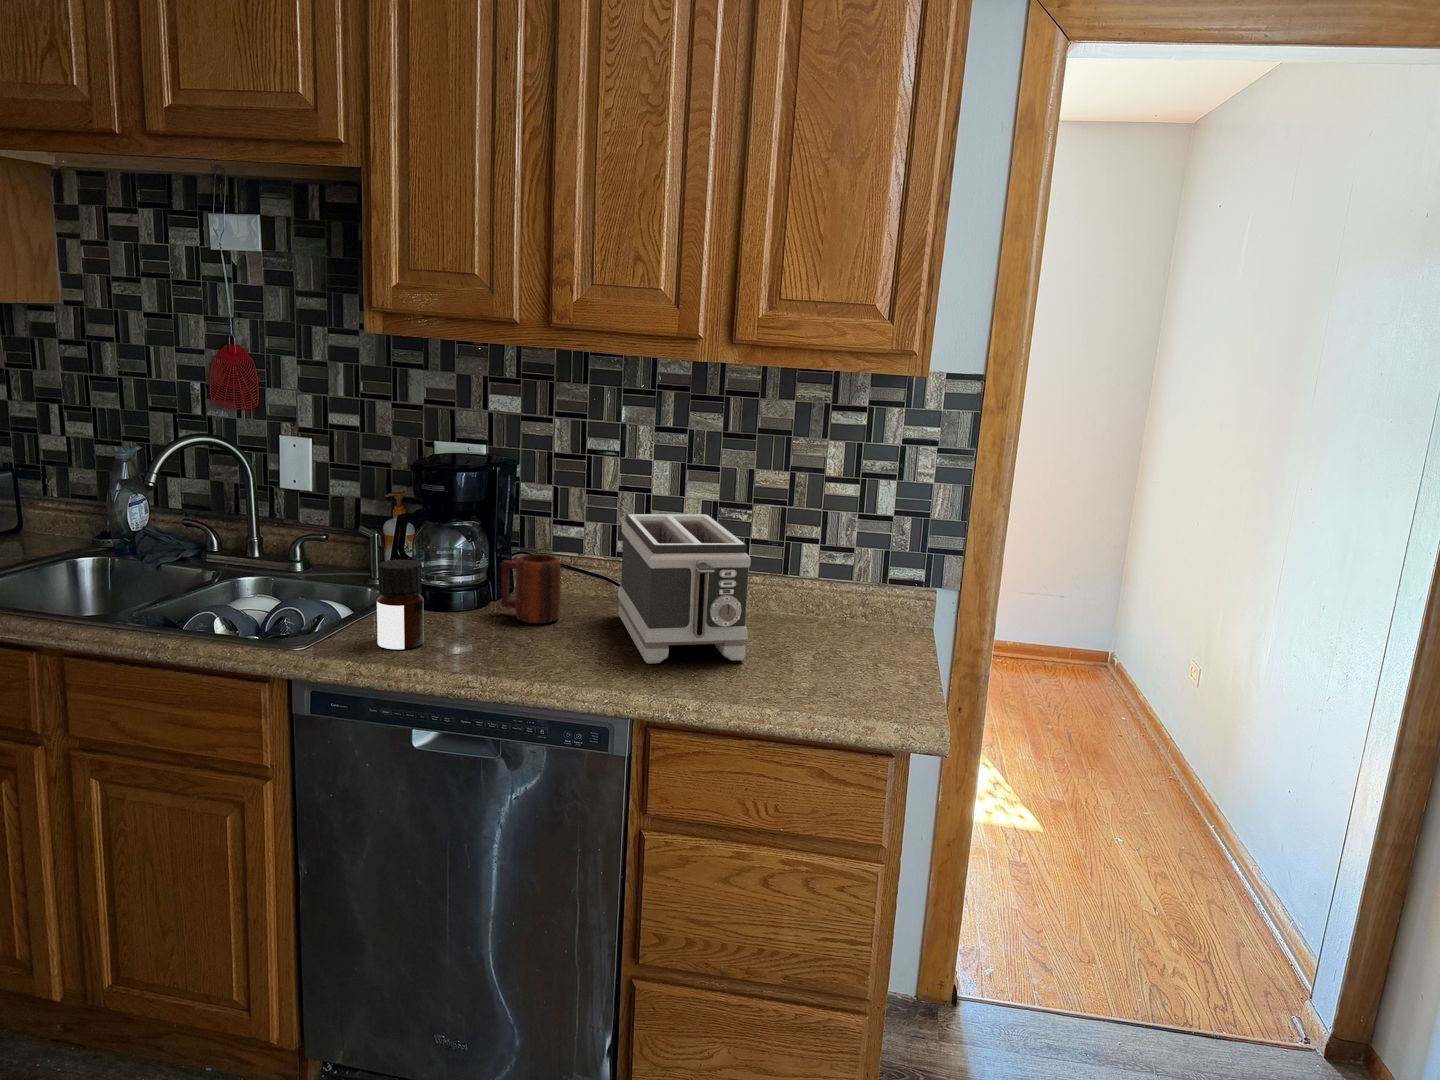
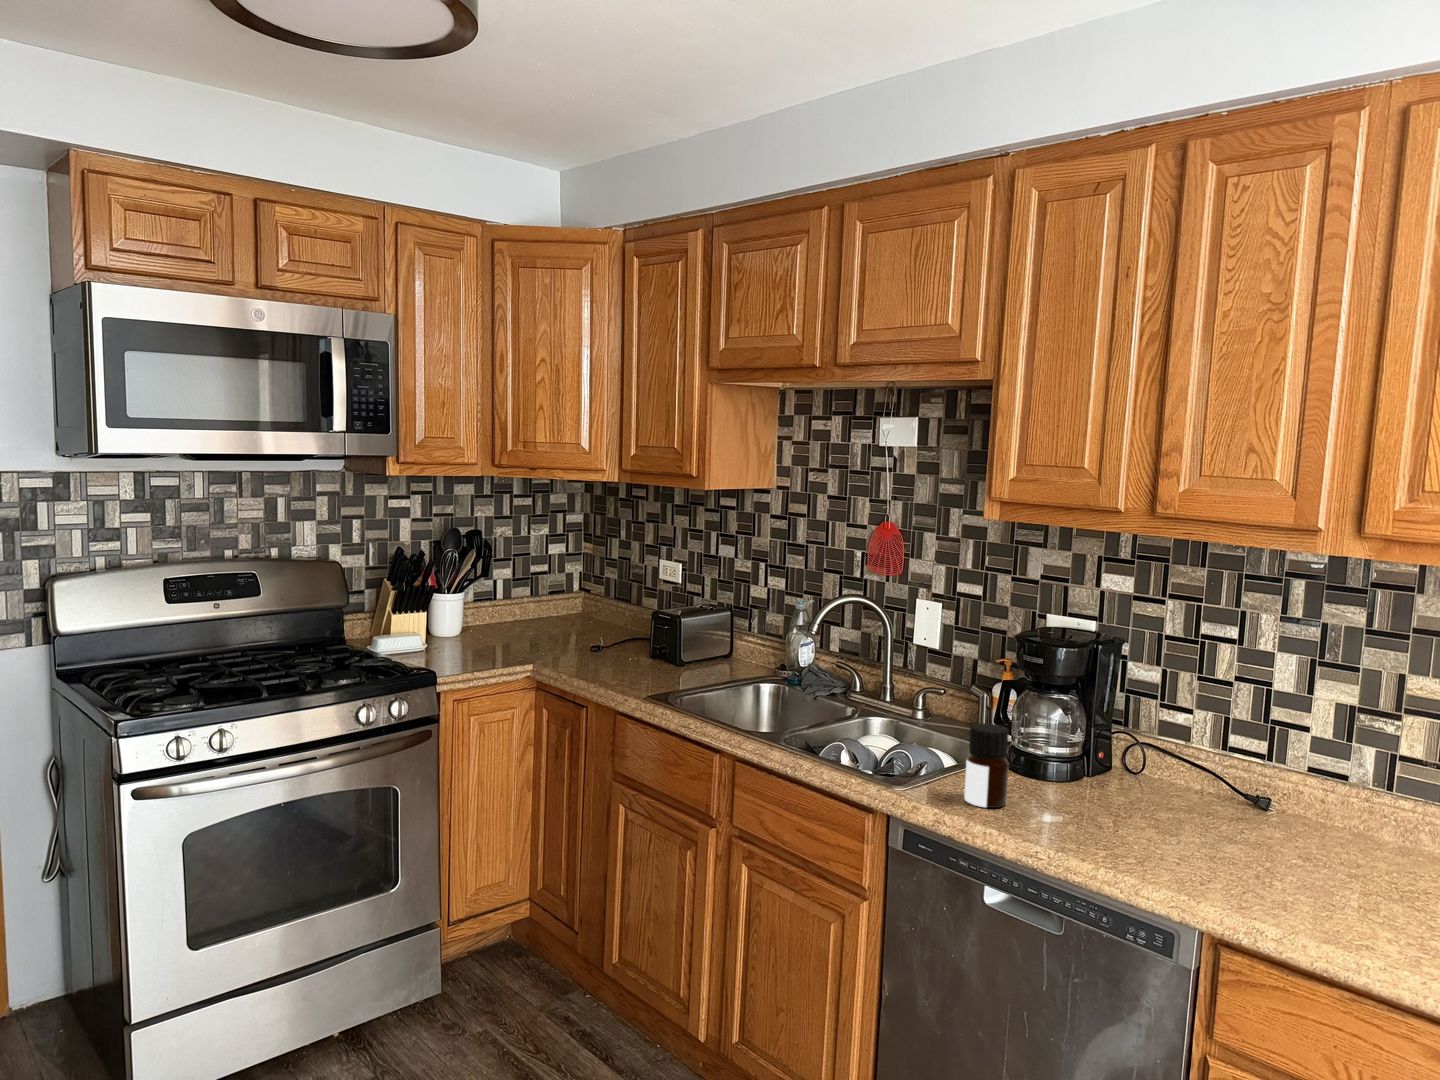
toaster: present [618,514,751,664] -> none [1220,708,1374,896]
mug: present [501,554,561,623] -> none [1091,736,1155,808]

